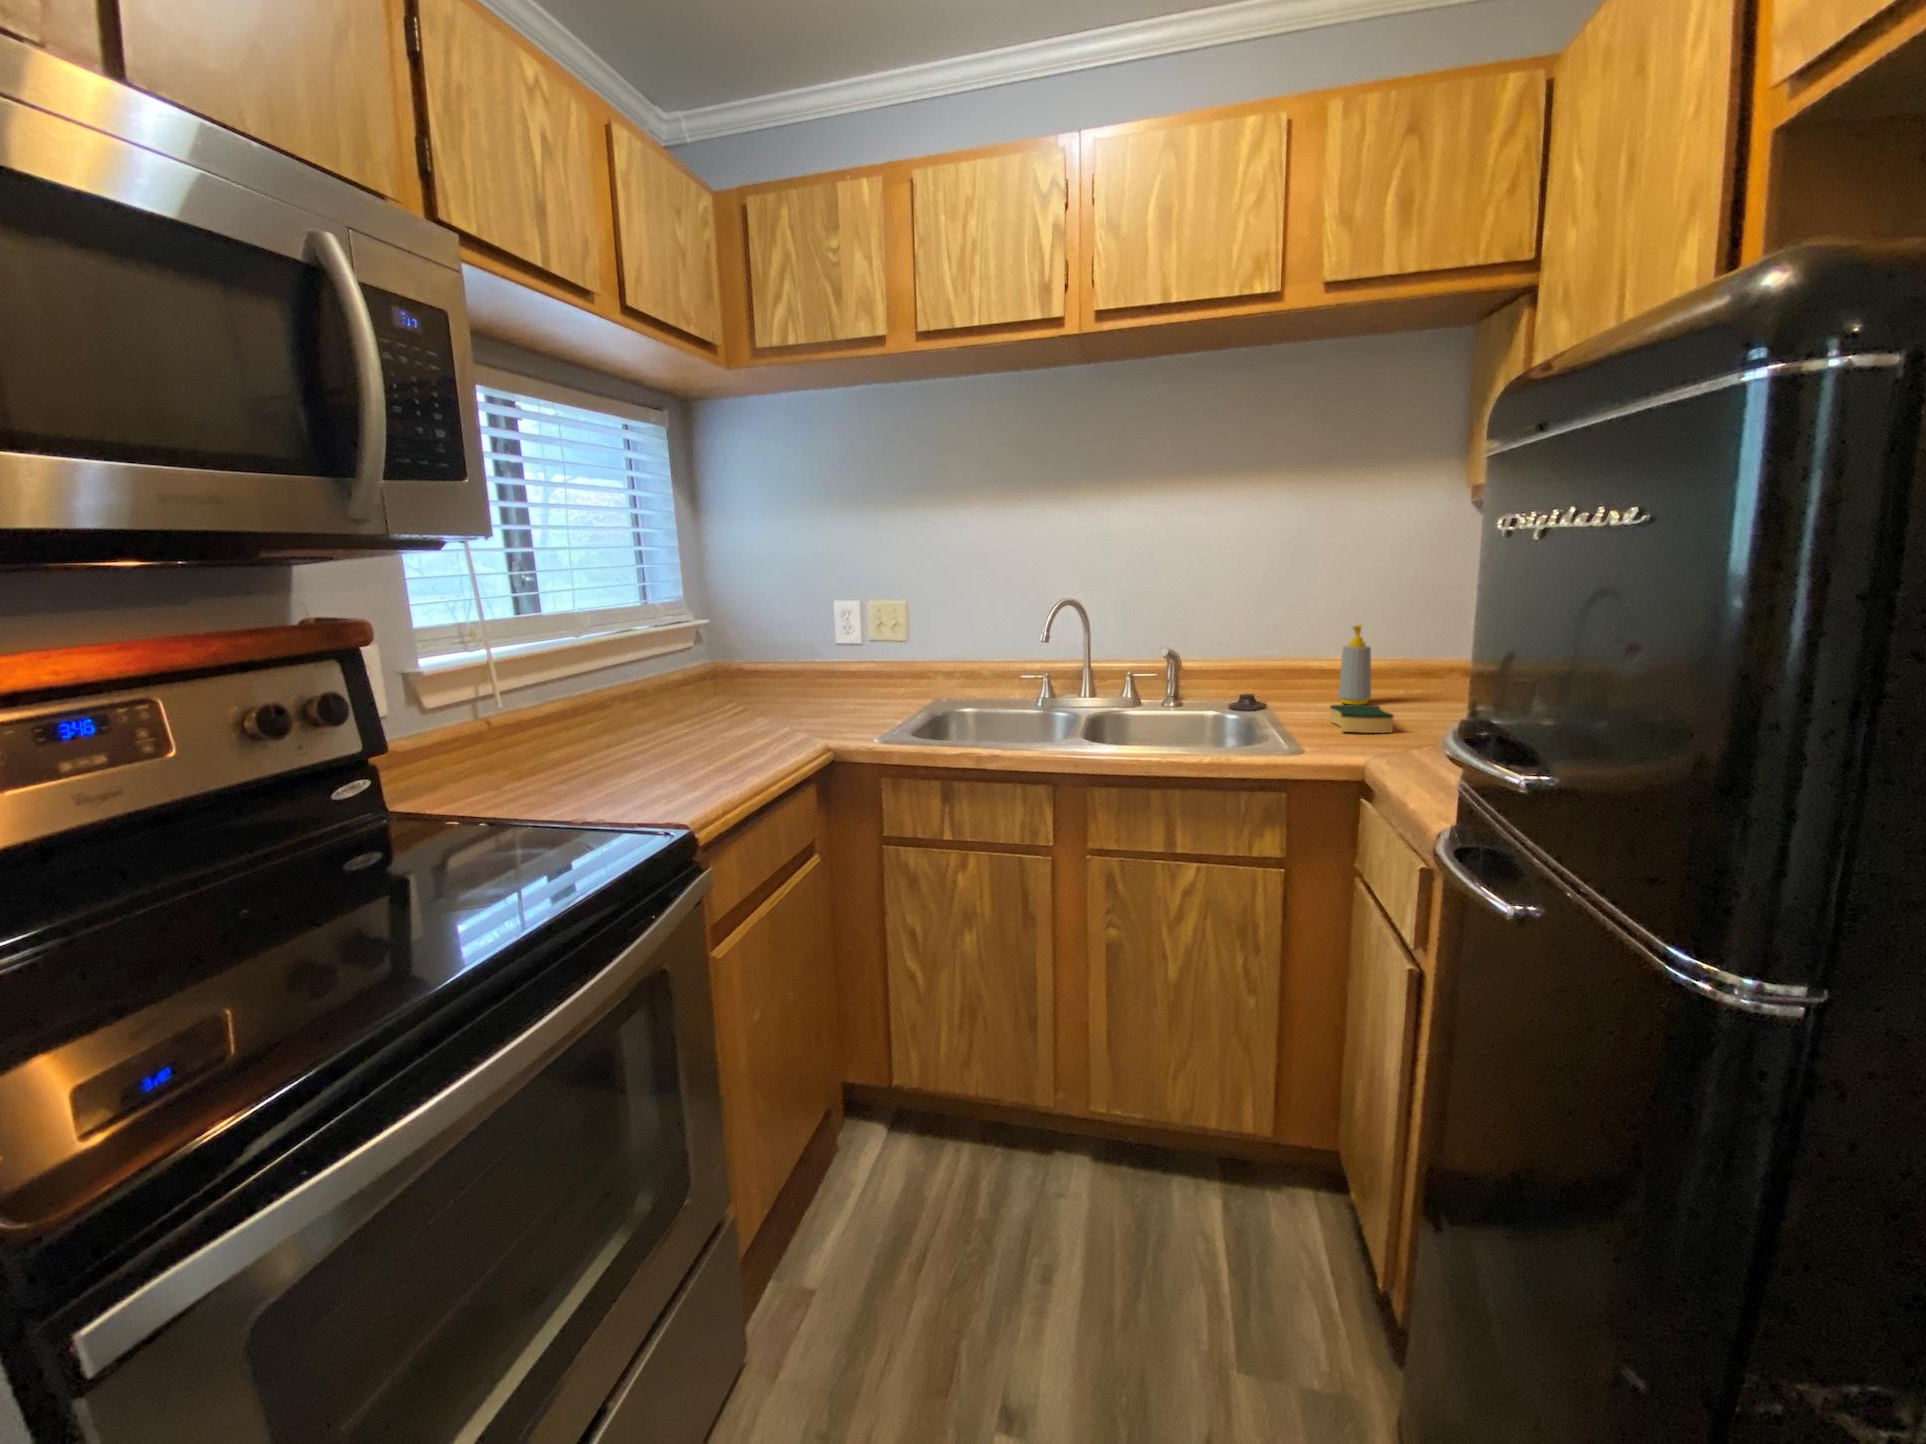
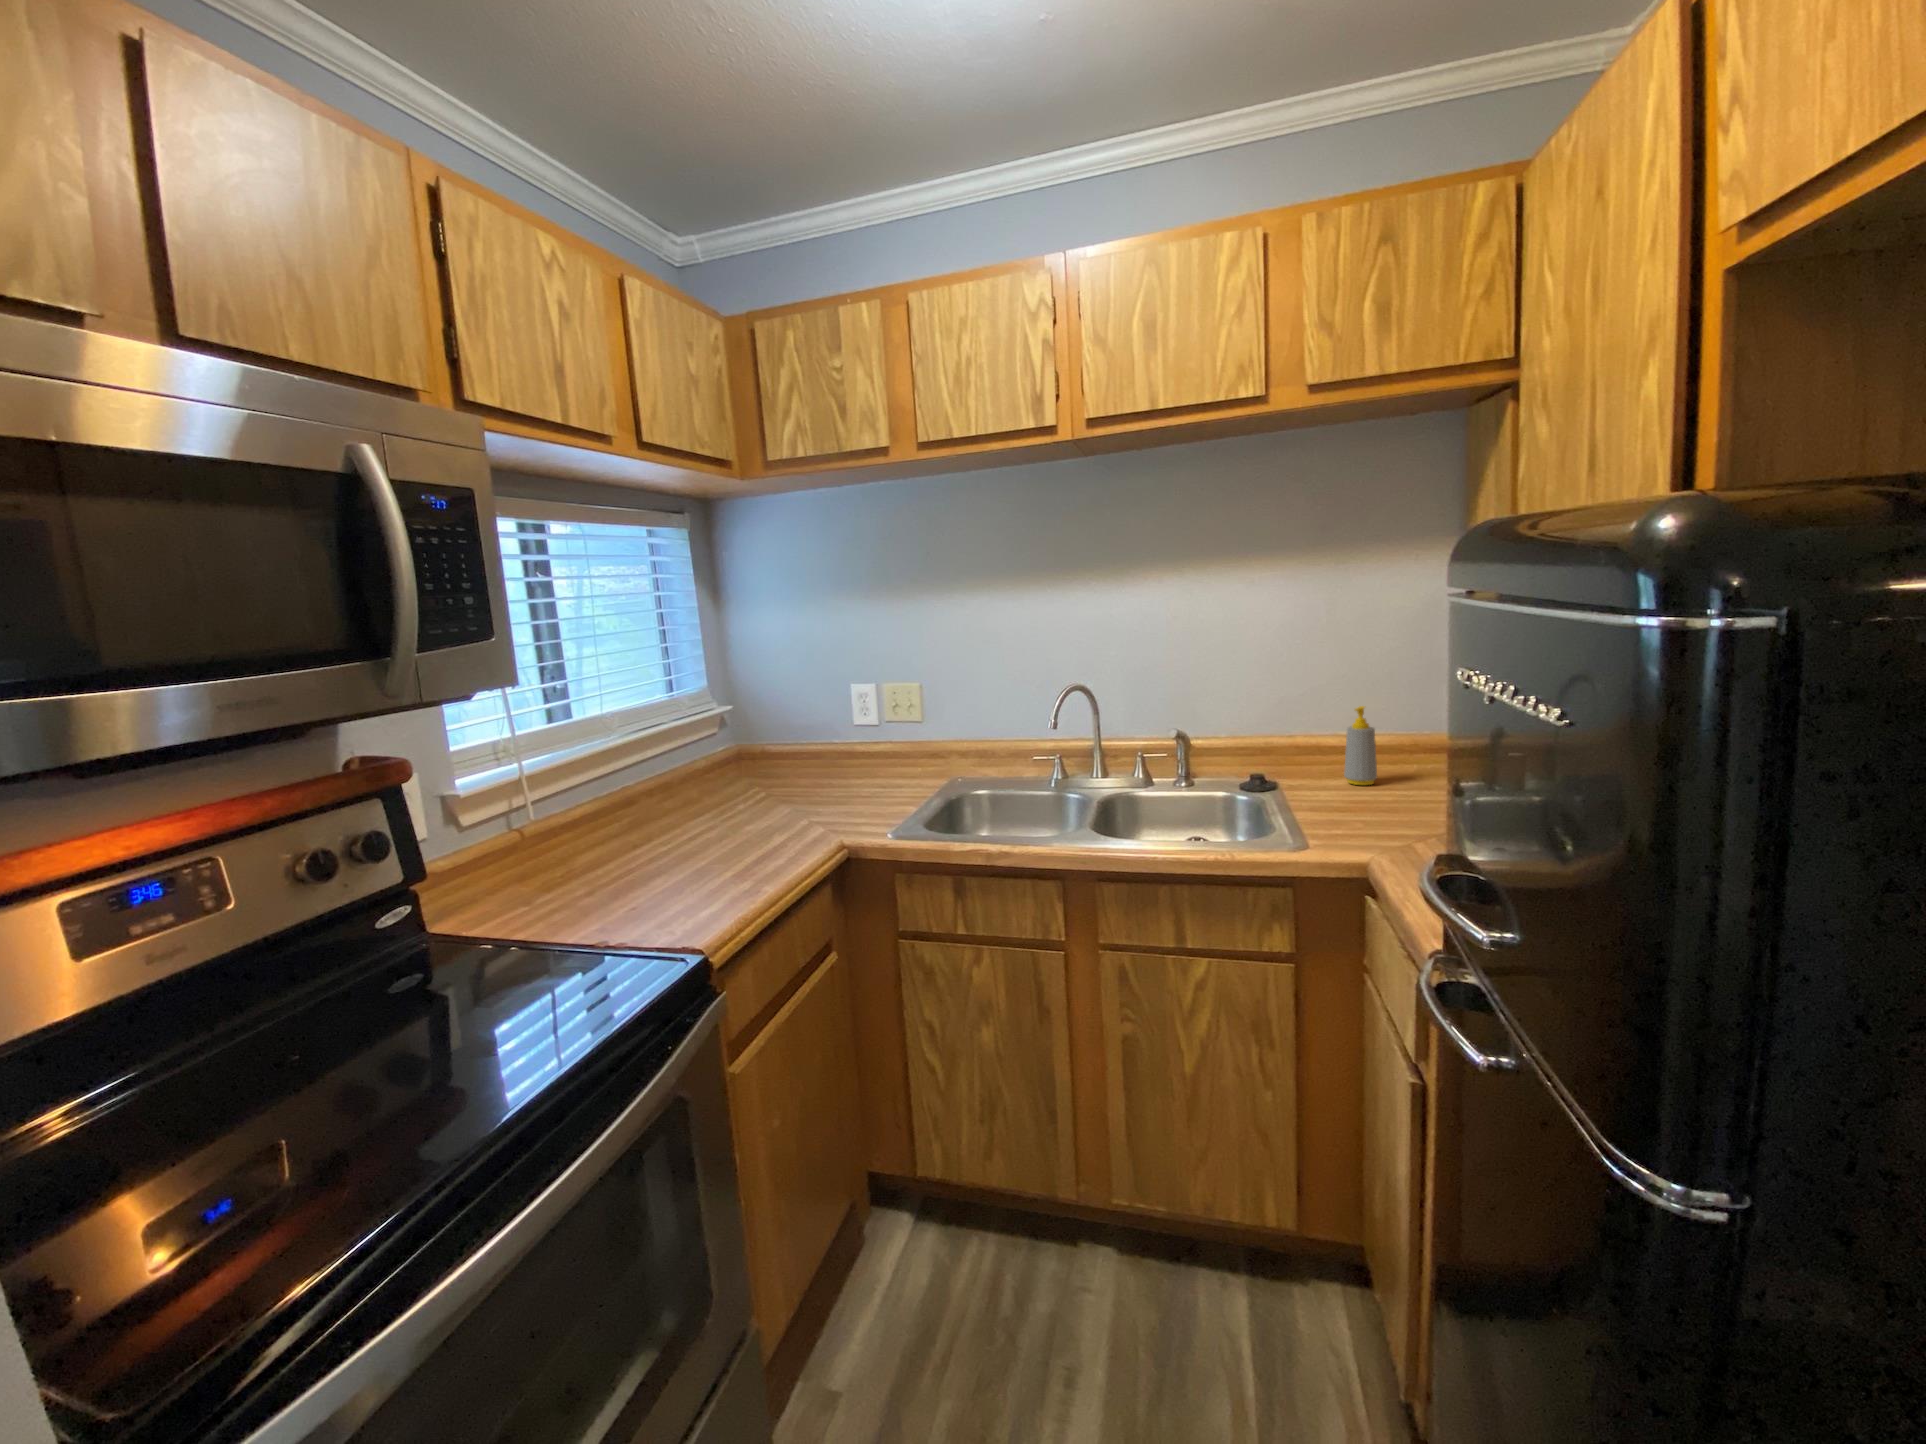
sponge: present [1330,705,1394,733] -> none [1333,792,1394,824]

